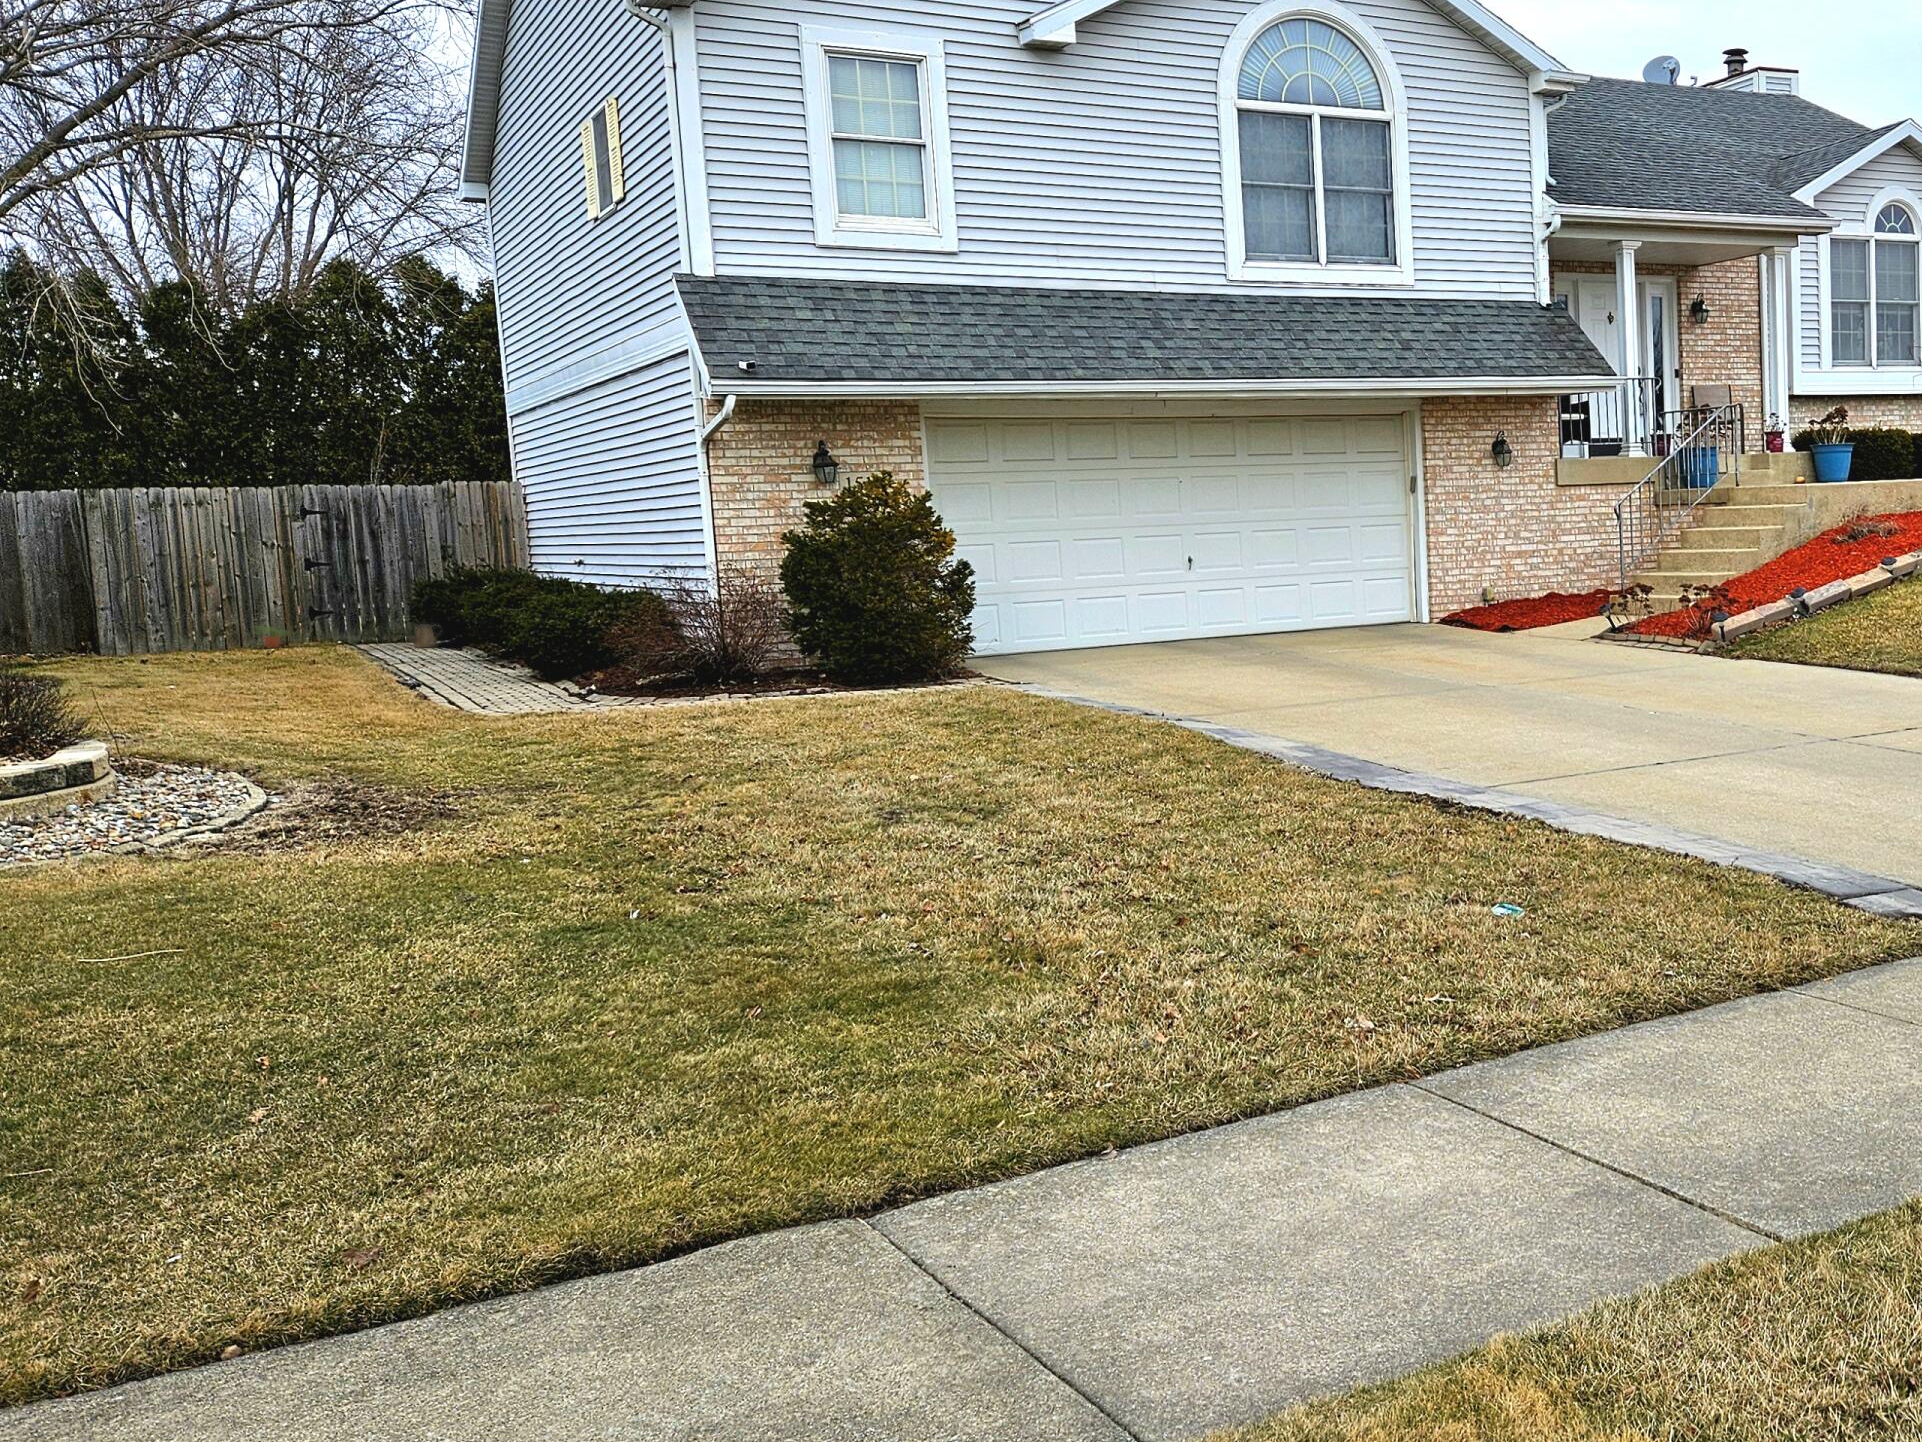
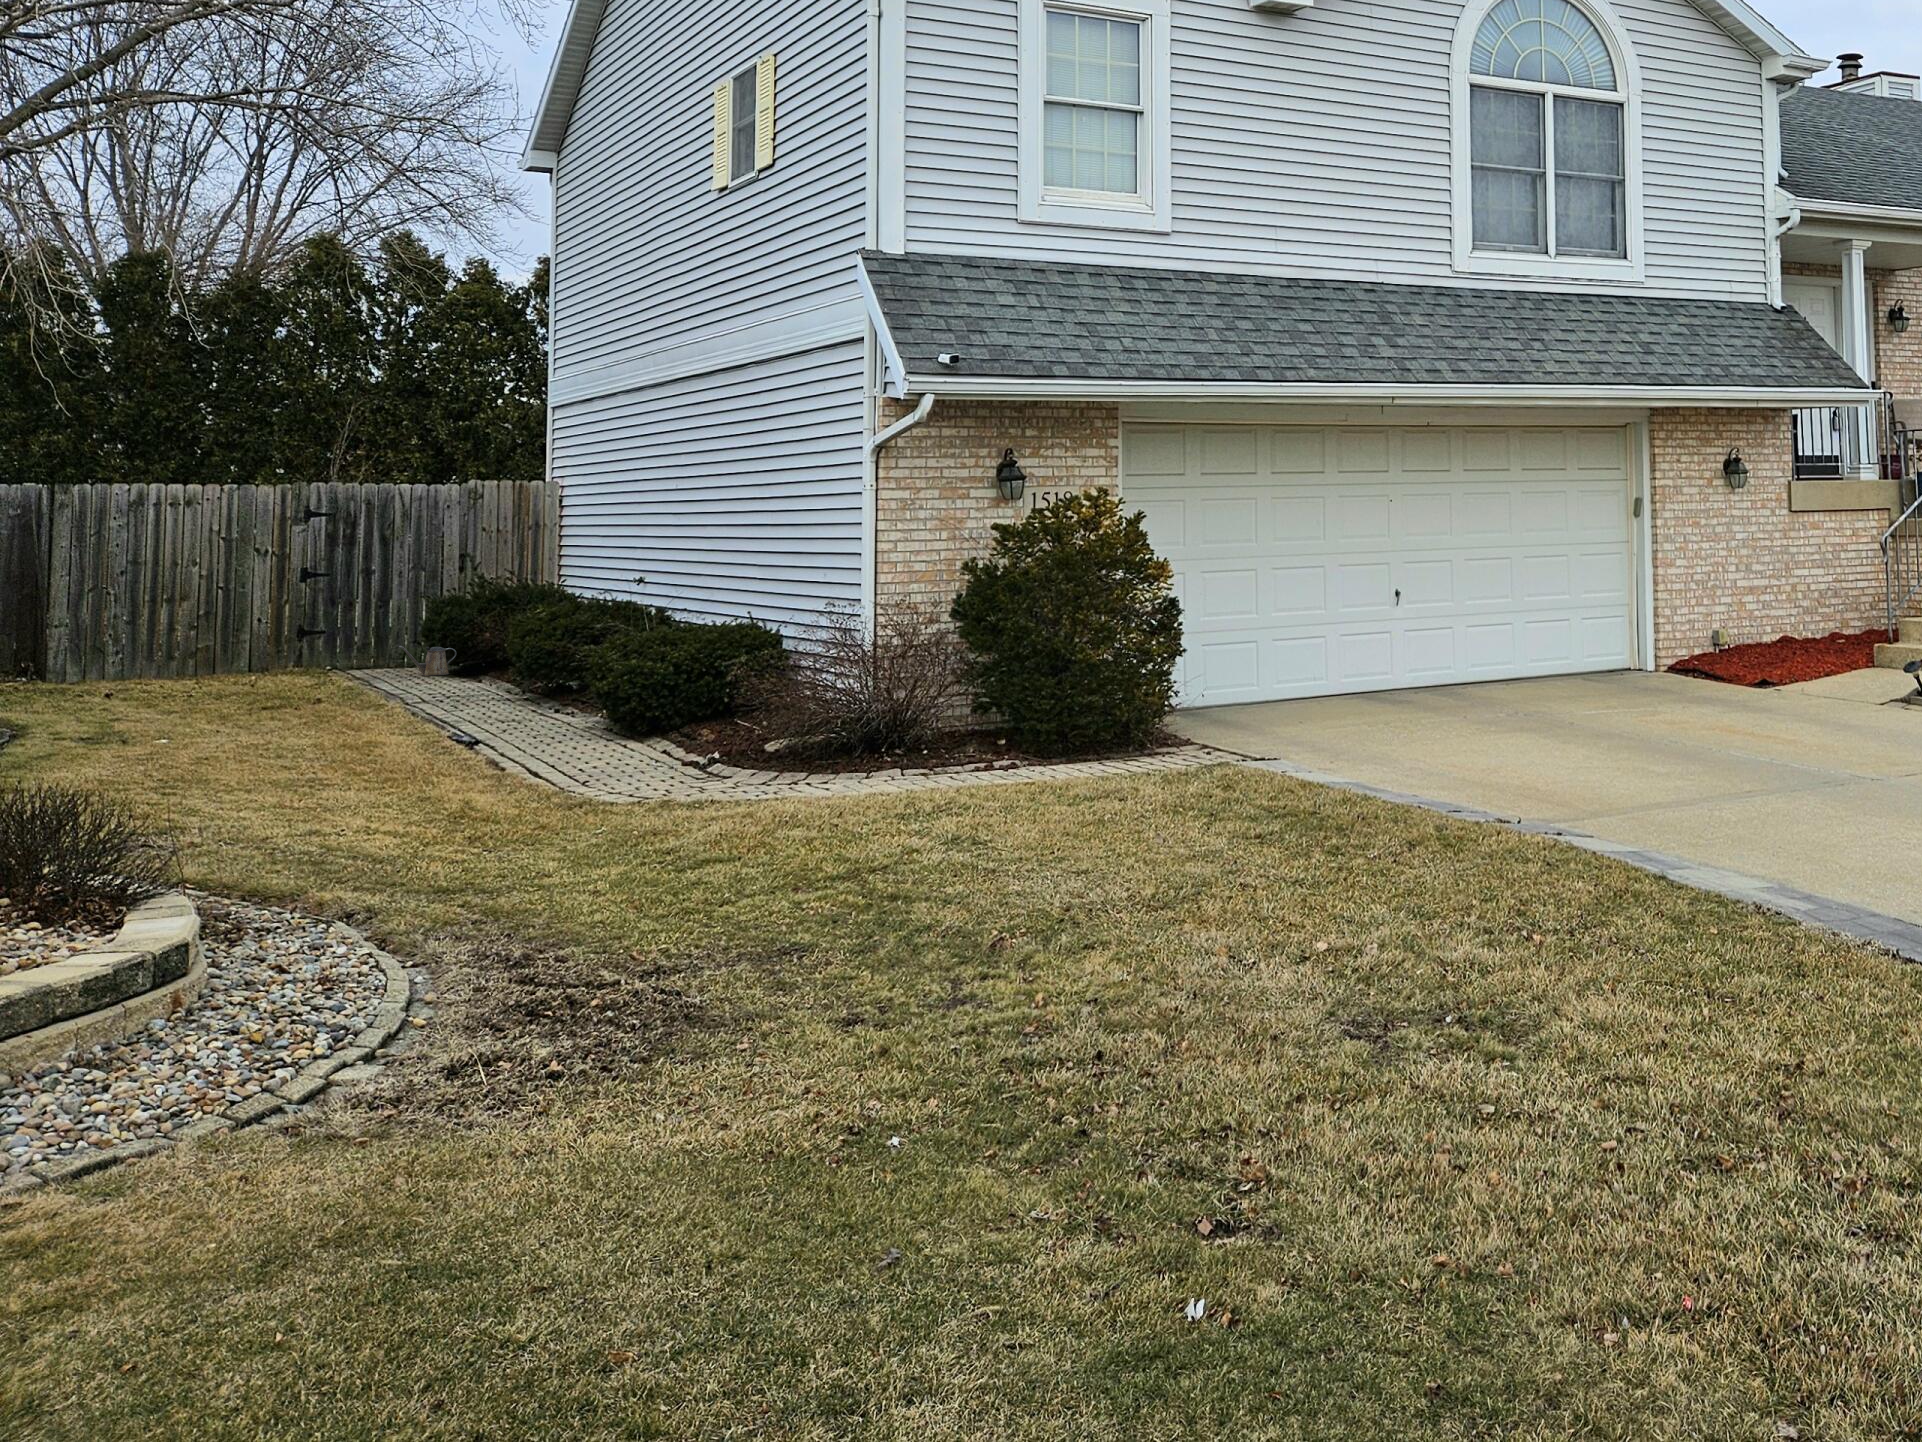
potted plant: present [254,624,291,648] -> none [223,643,279,672]

